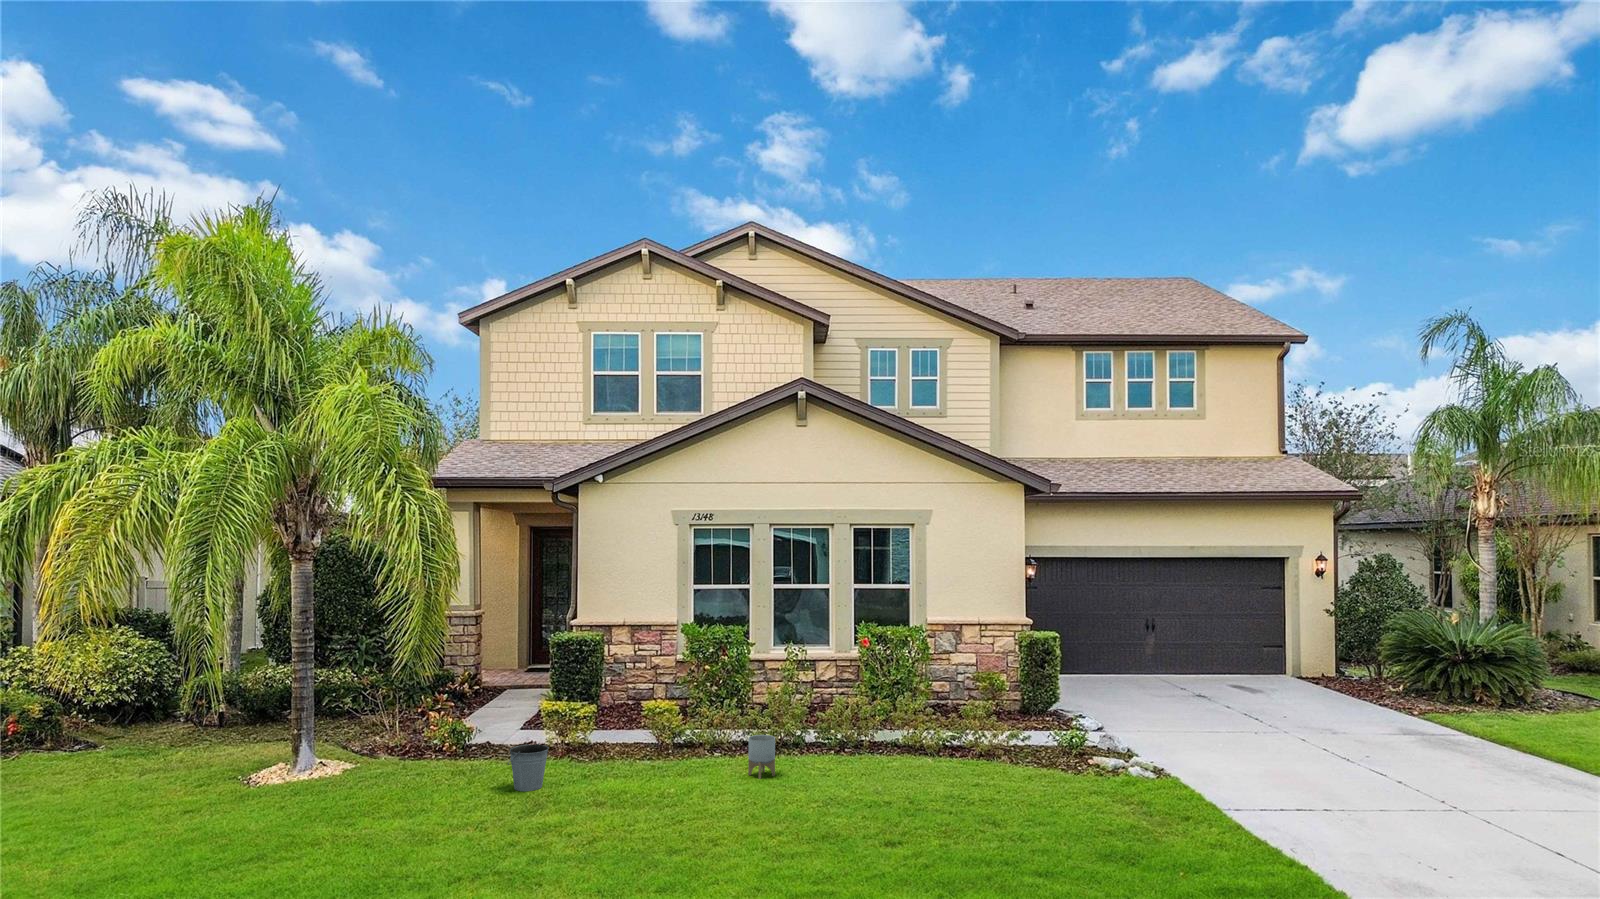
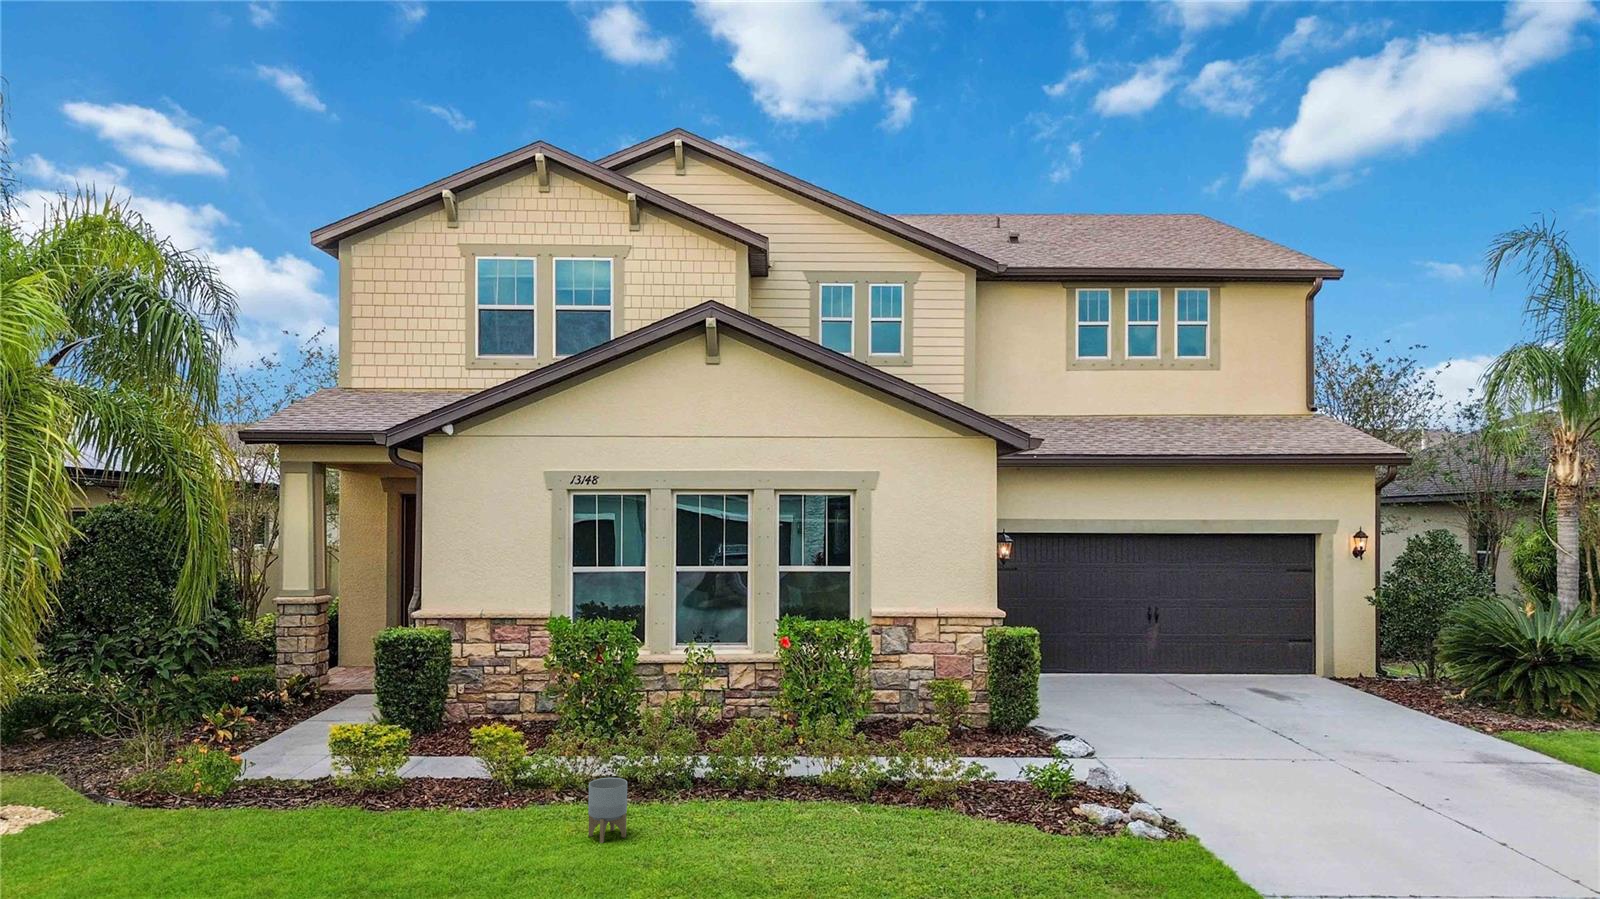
bucket: present [508,743,549,791] -> none [220,793,287,868]

